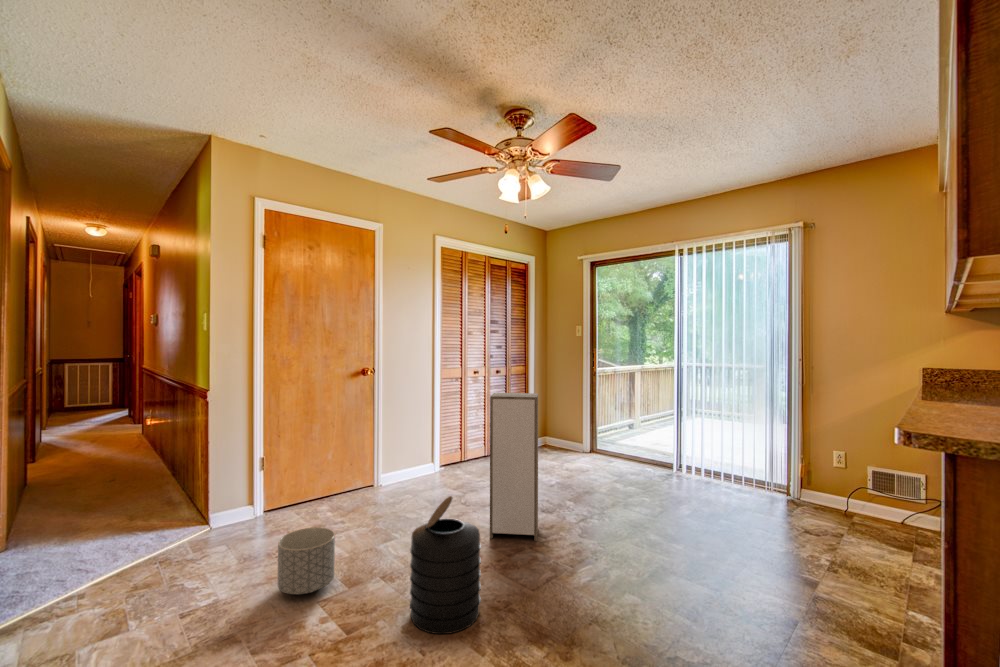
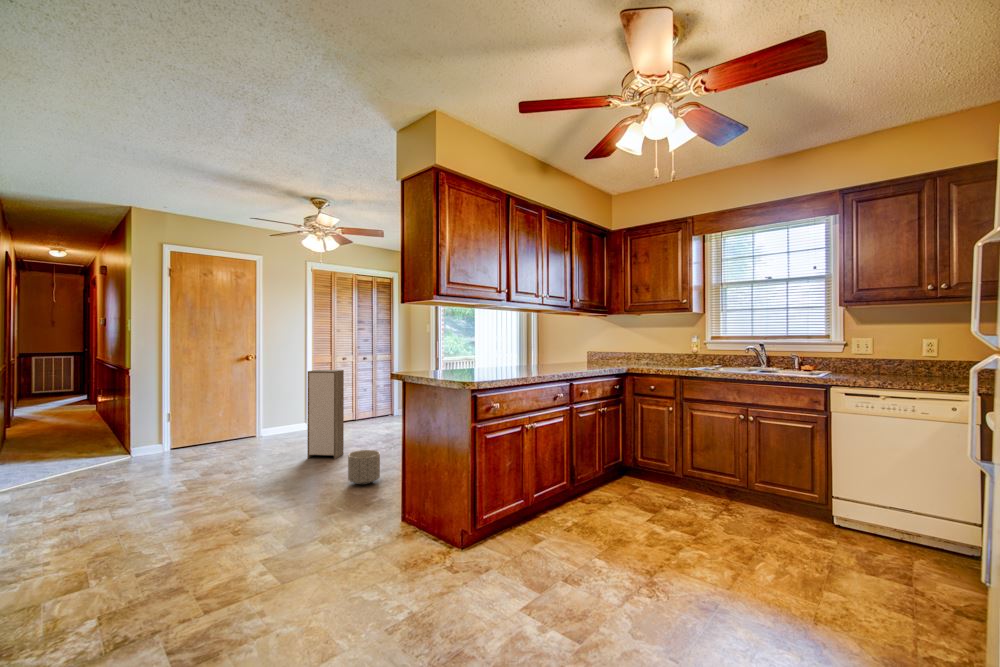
trash can: present [410,496,481,634] -> none [229,421,272,489]
planter: present [278,527,335,595] -> present [348,450,380,485]

